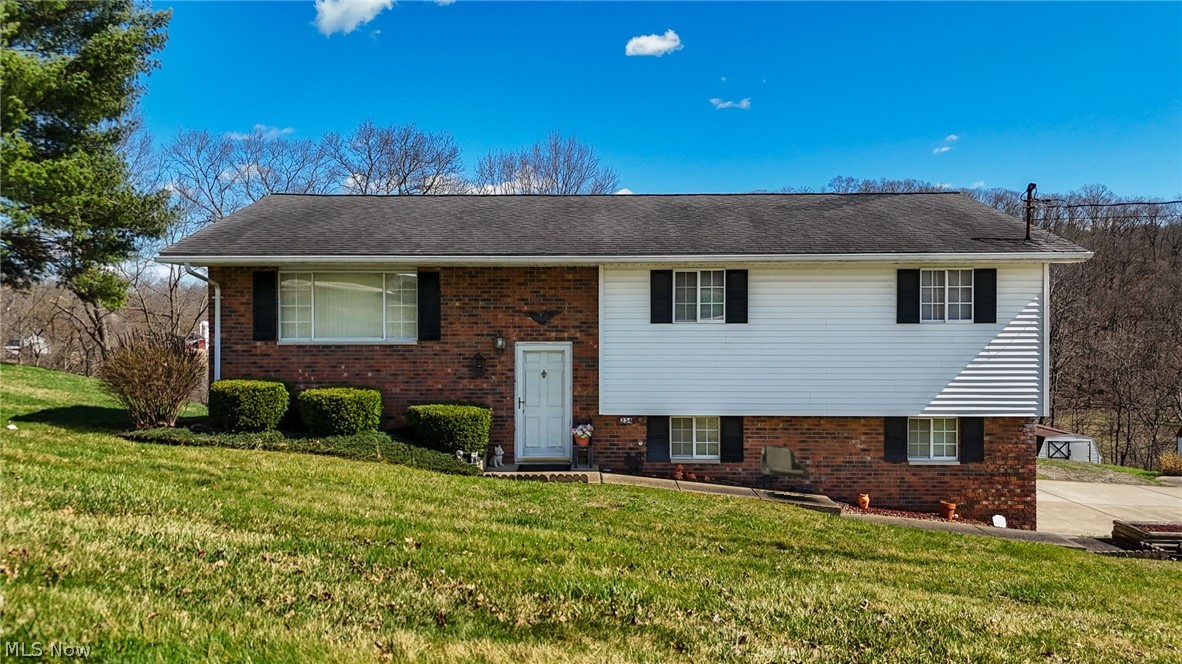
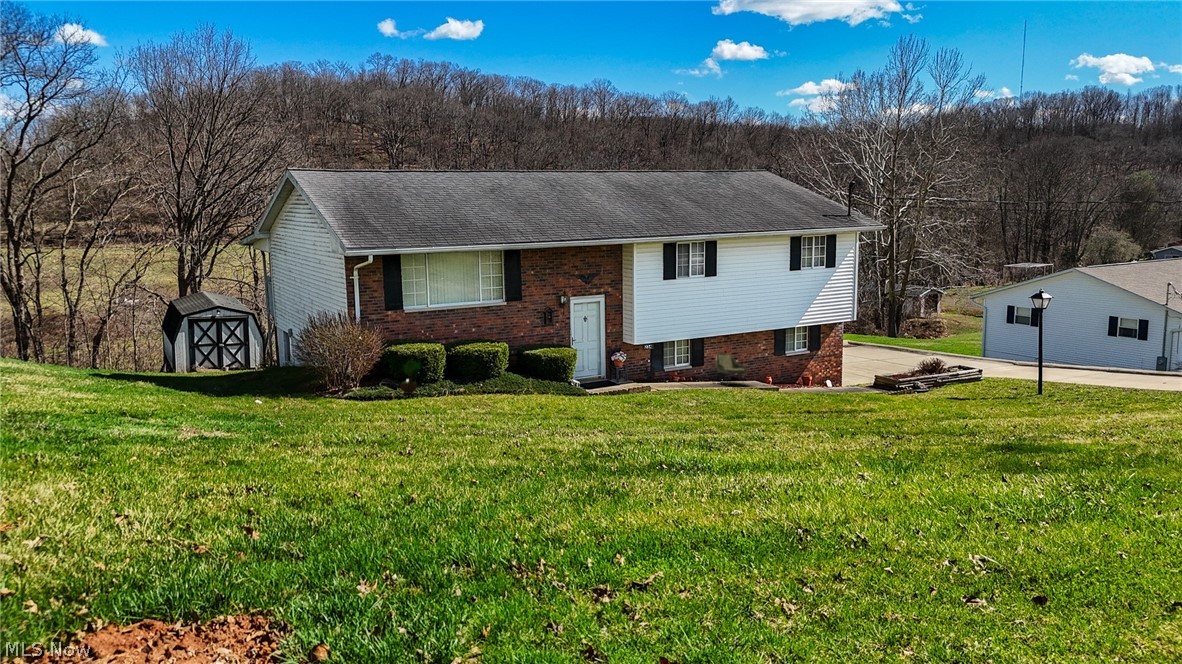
potted tree: none [209,392,242,442] -> present [400,360,419,394]

